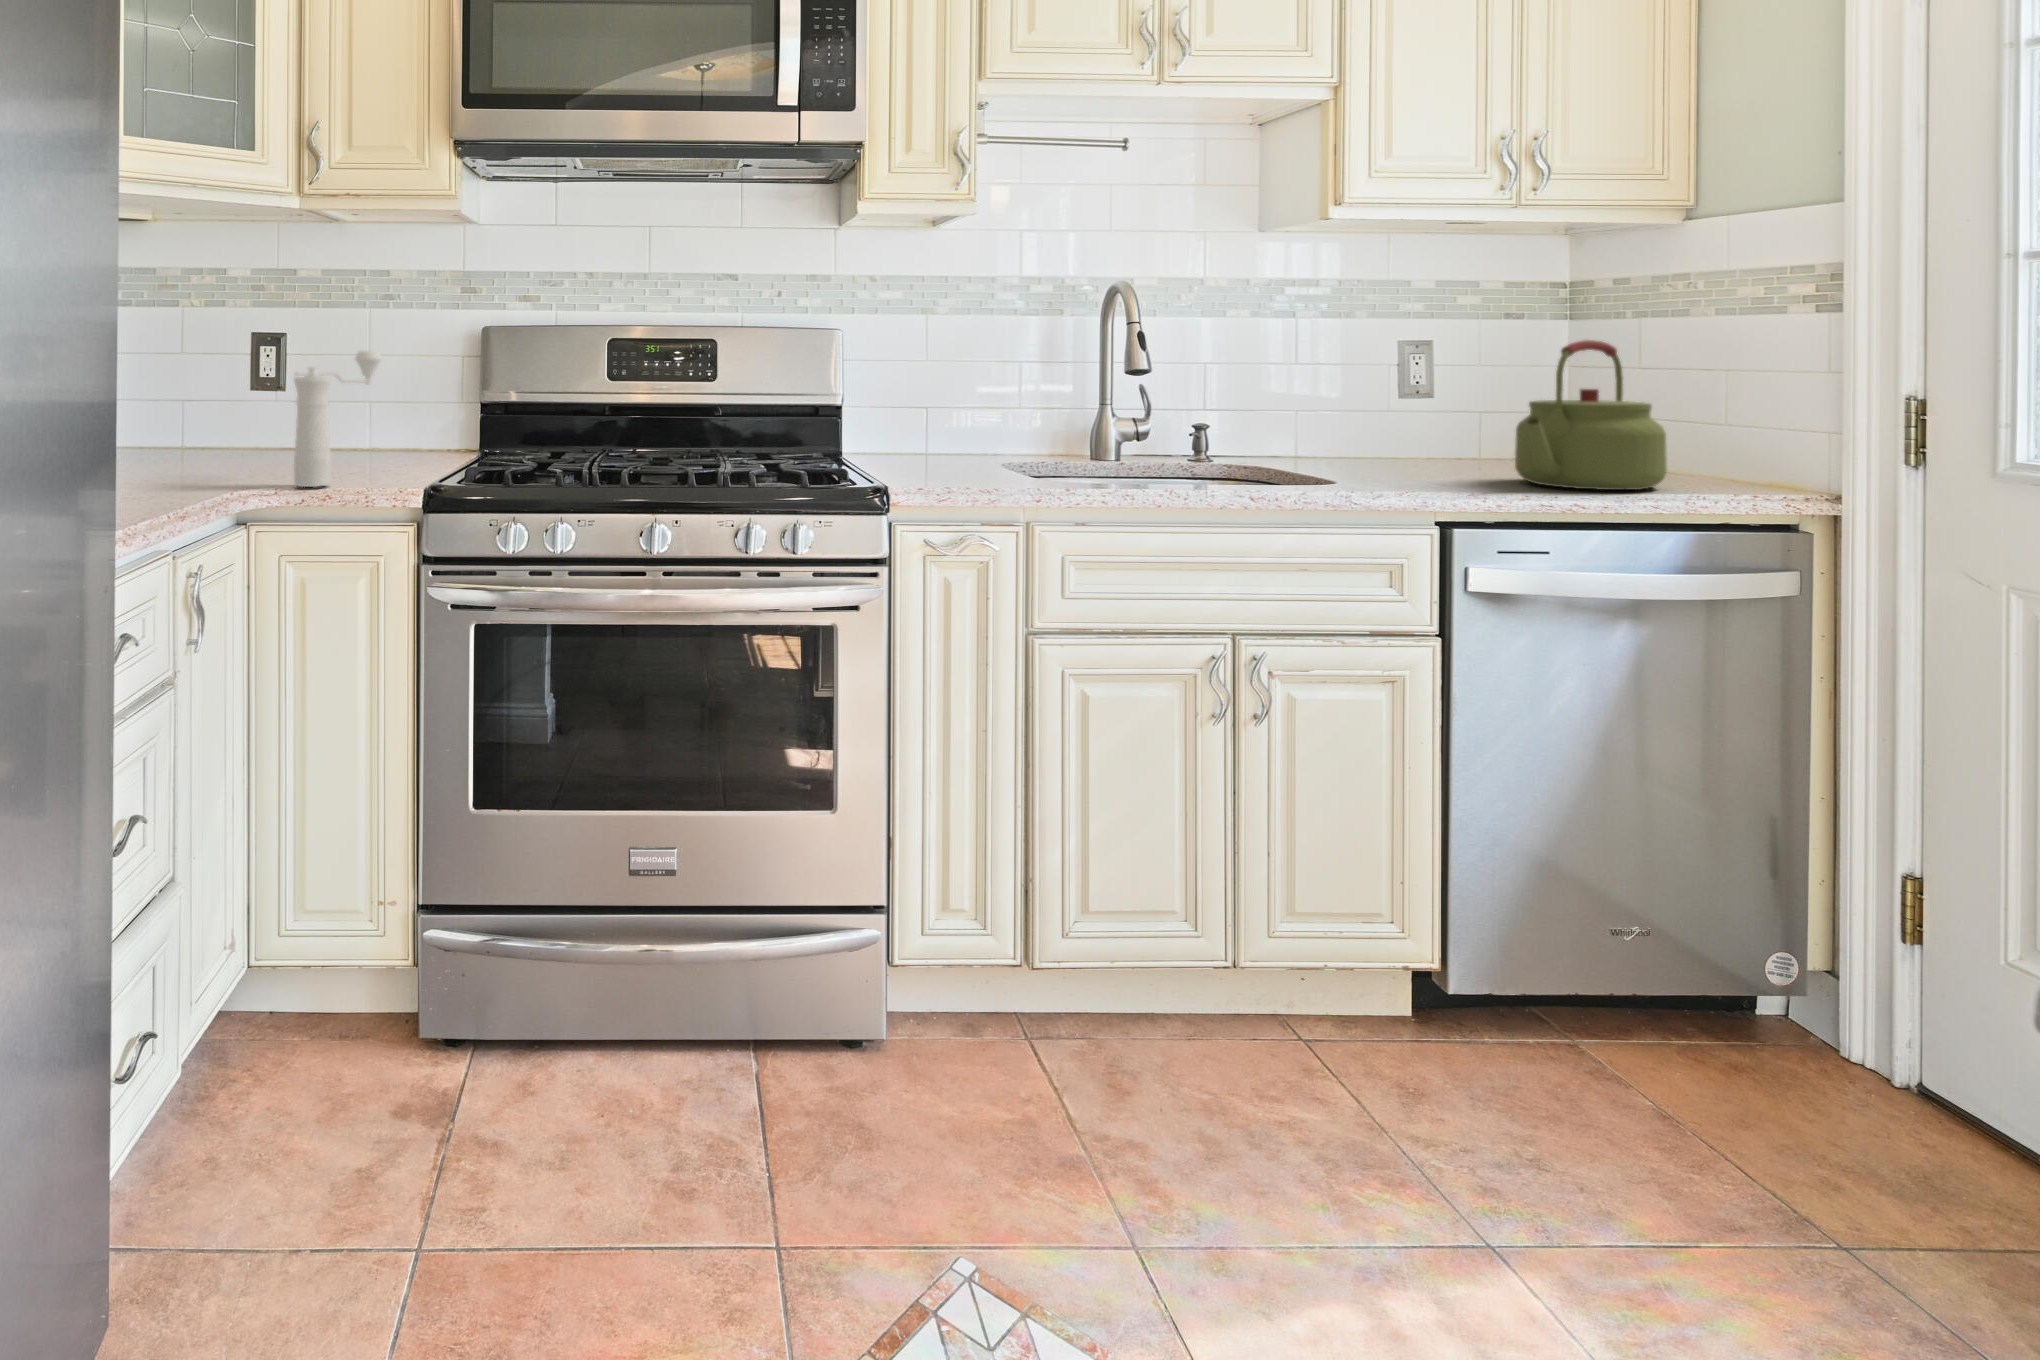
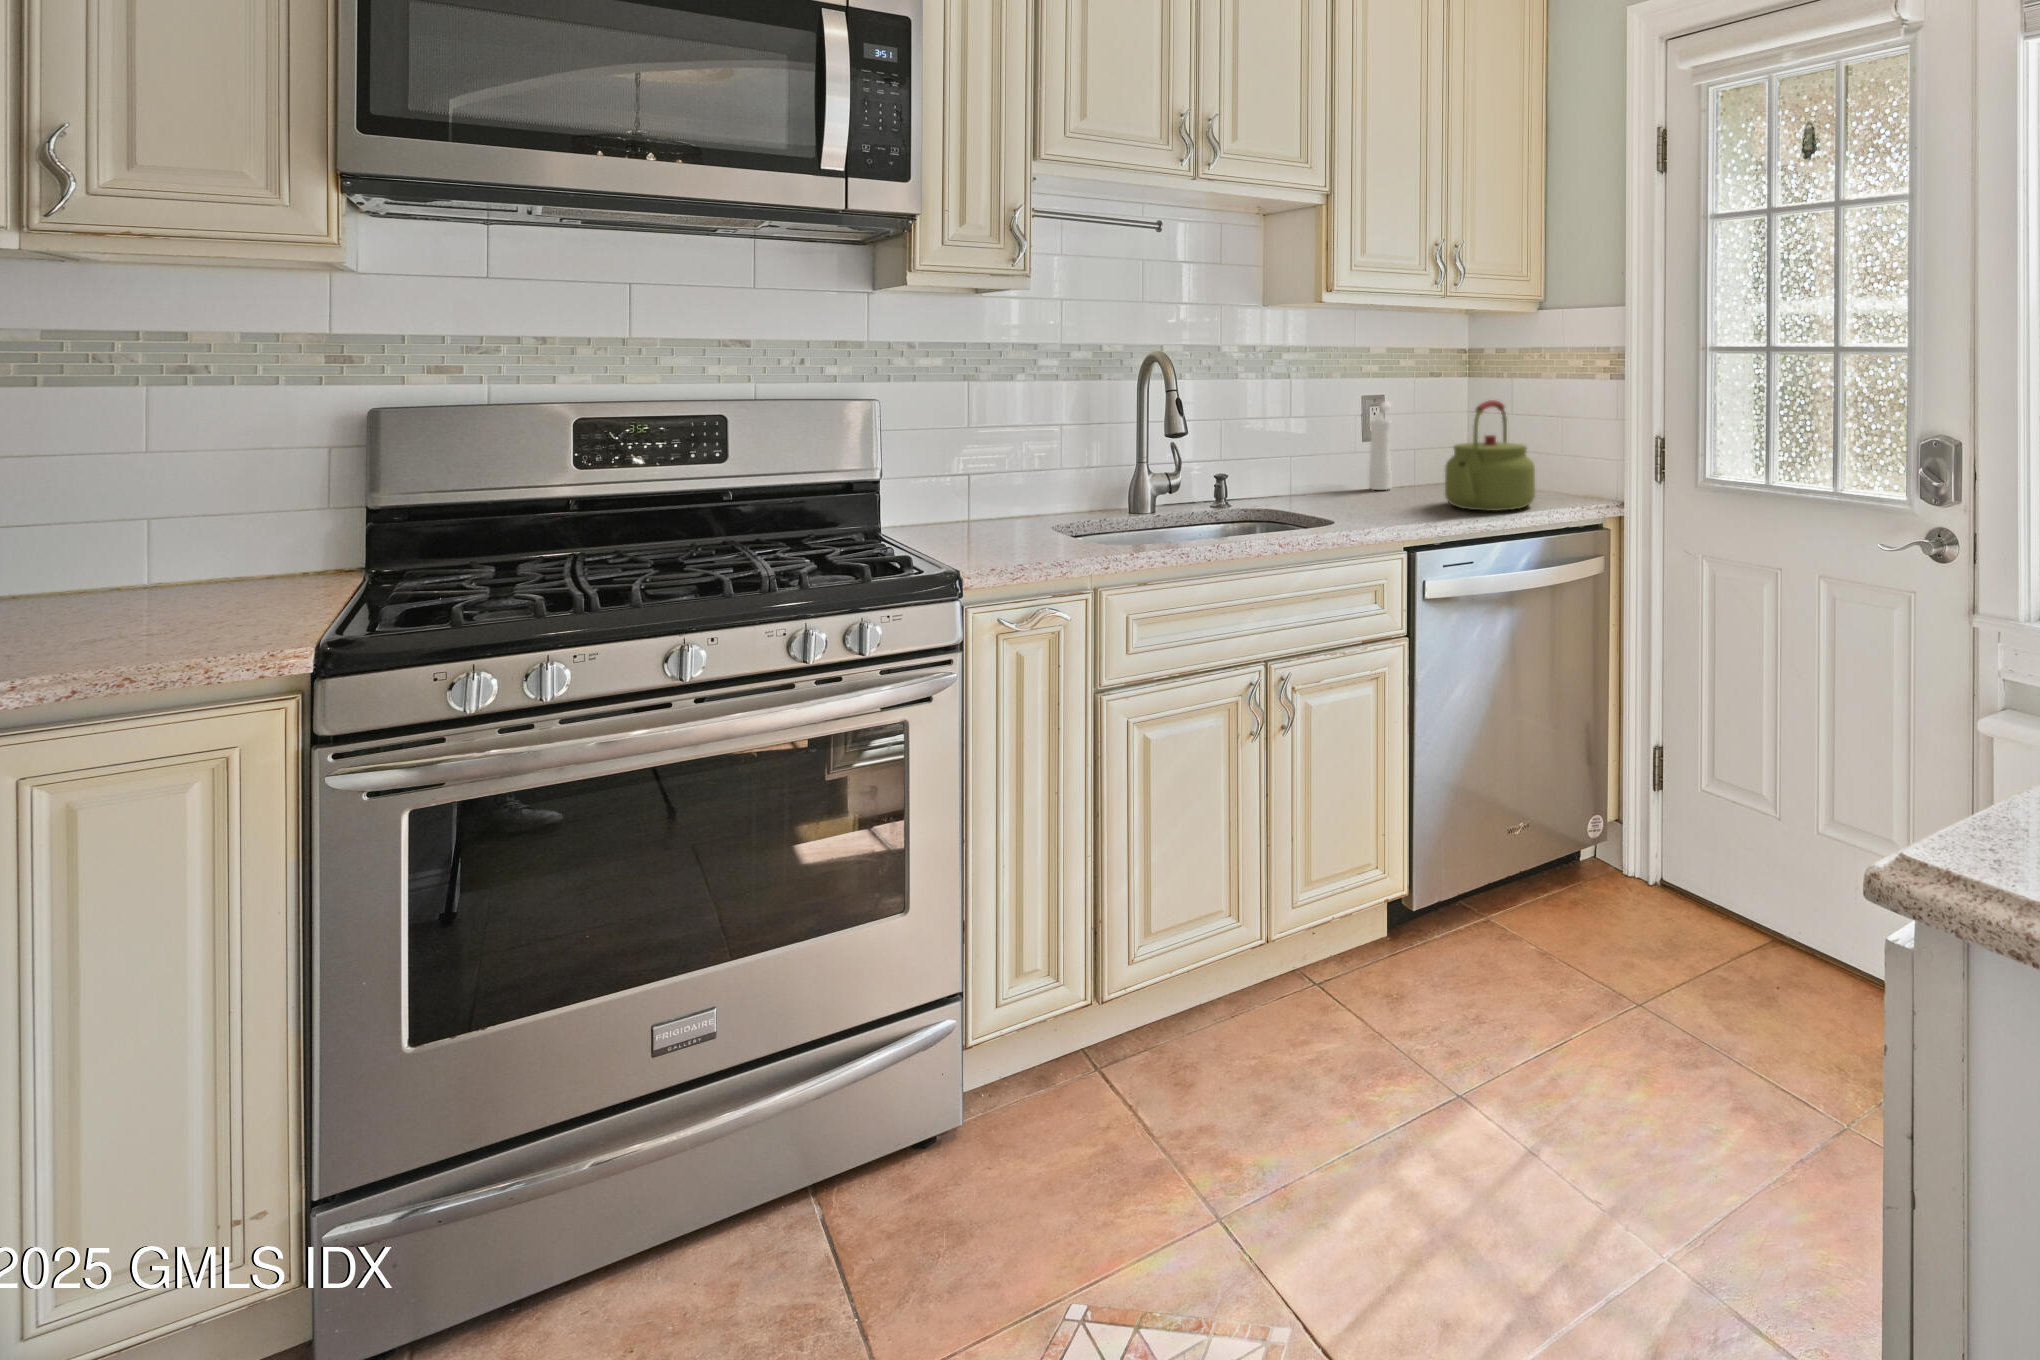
pepper mill: present [294,351,381,487] -> present [1369,402,1392,490]

